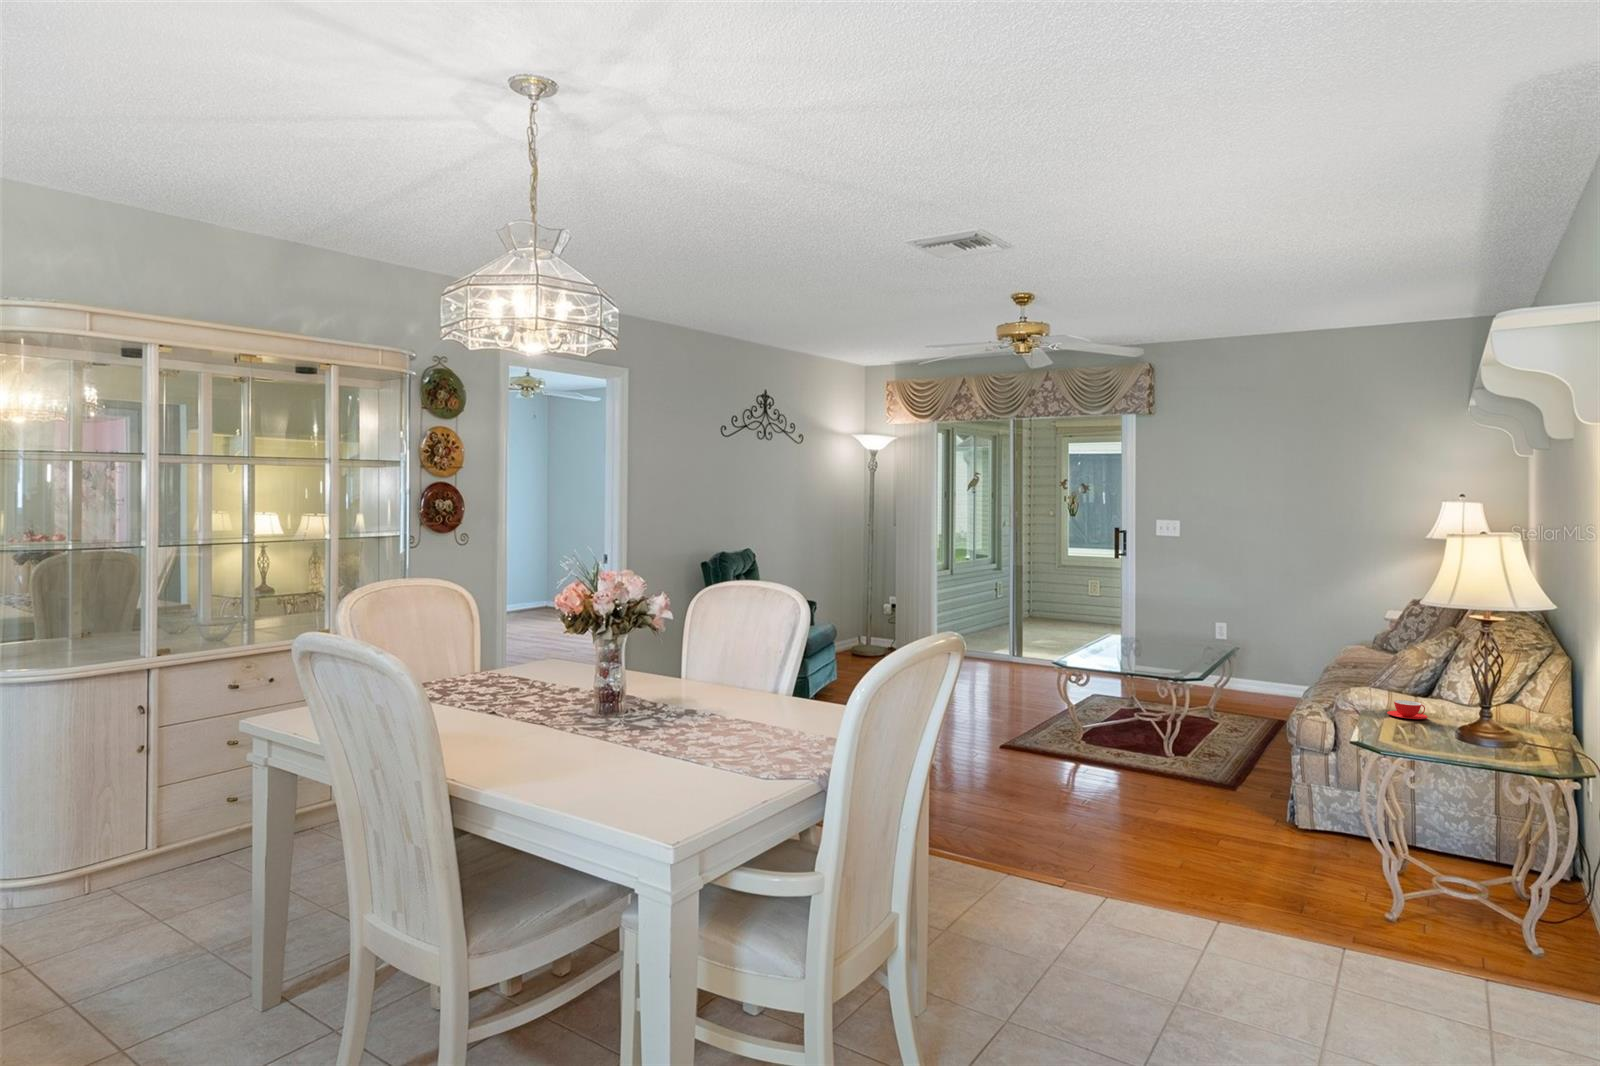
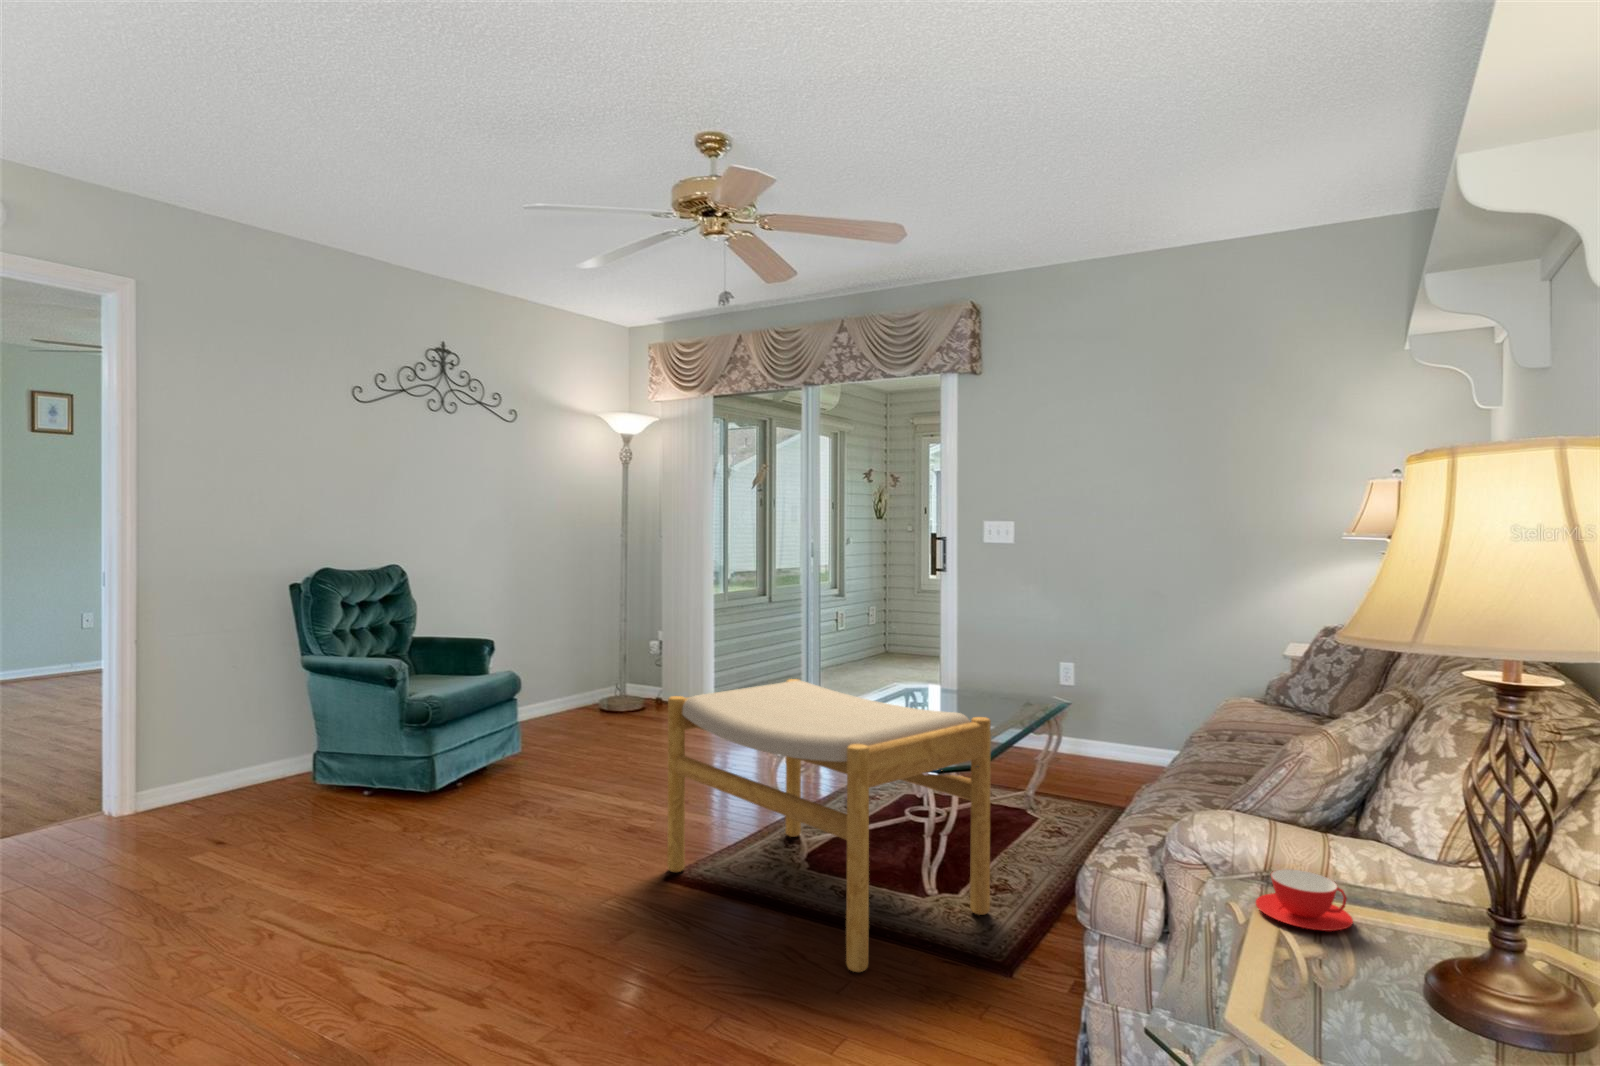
footstool: none [1002,632,1213,786] -> present [667,679,991,972]

